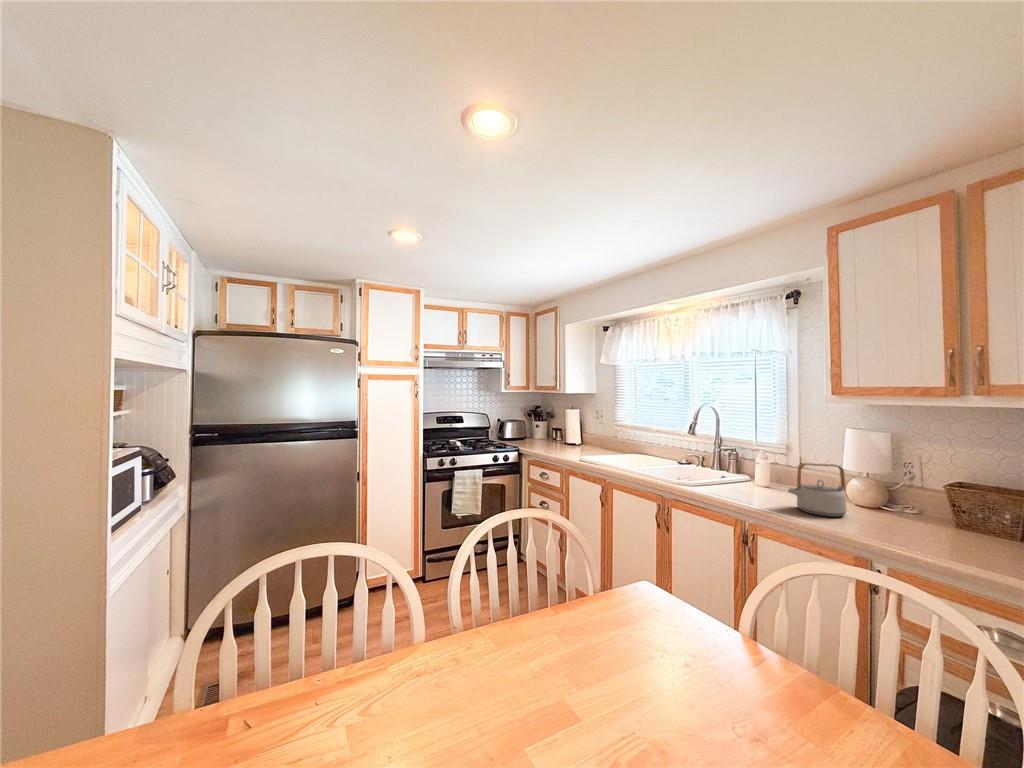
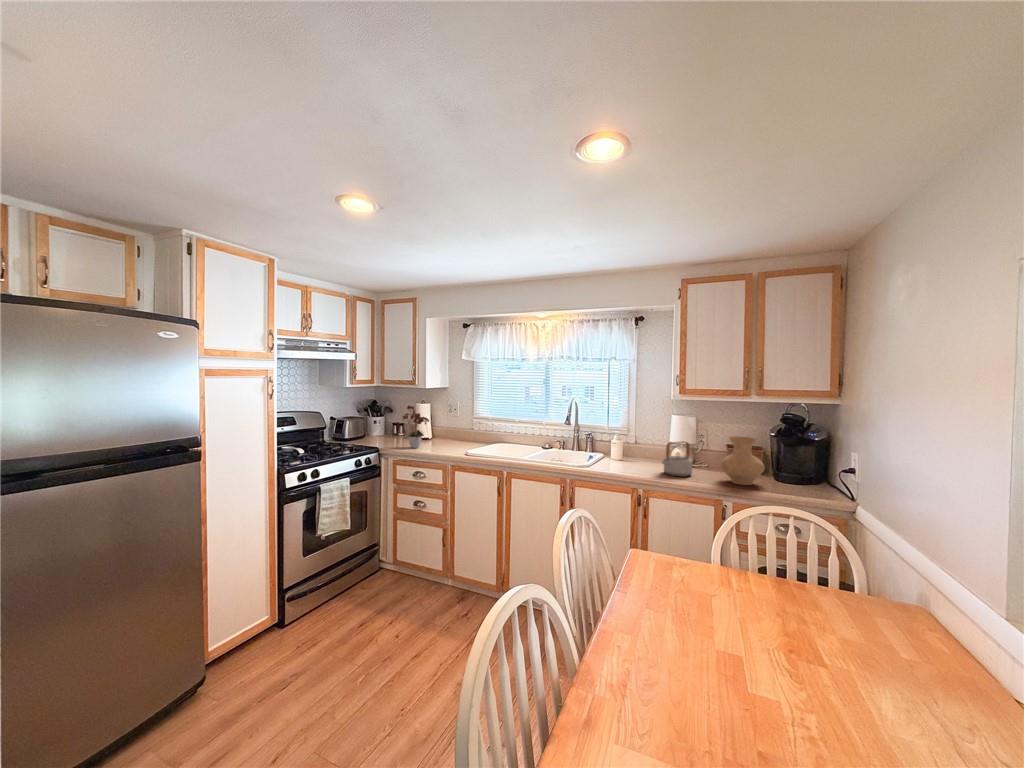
flower arrangement: none [538,407,564,450] -> present [403,406,429,448]
vase: none [886,462,980,548] -> present [721,437,765,485]

